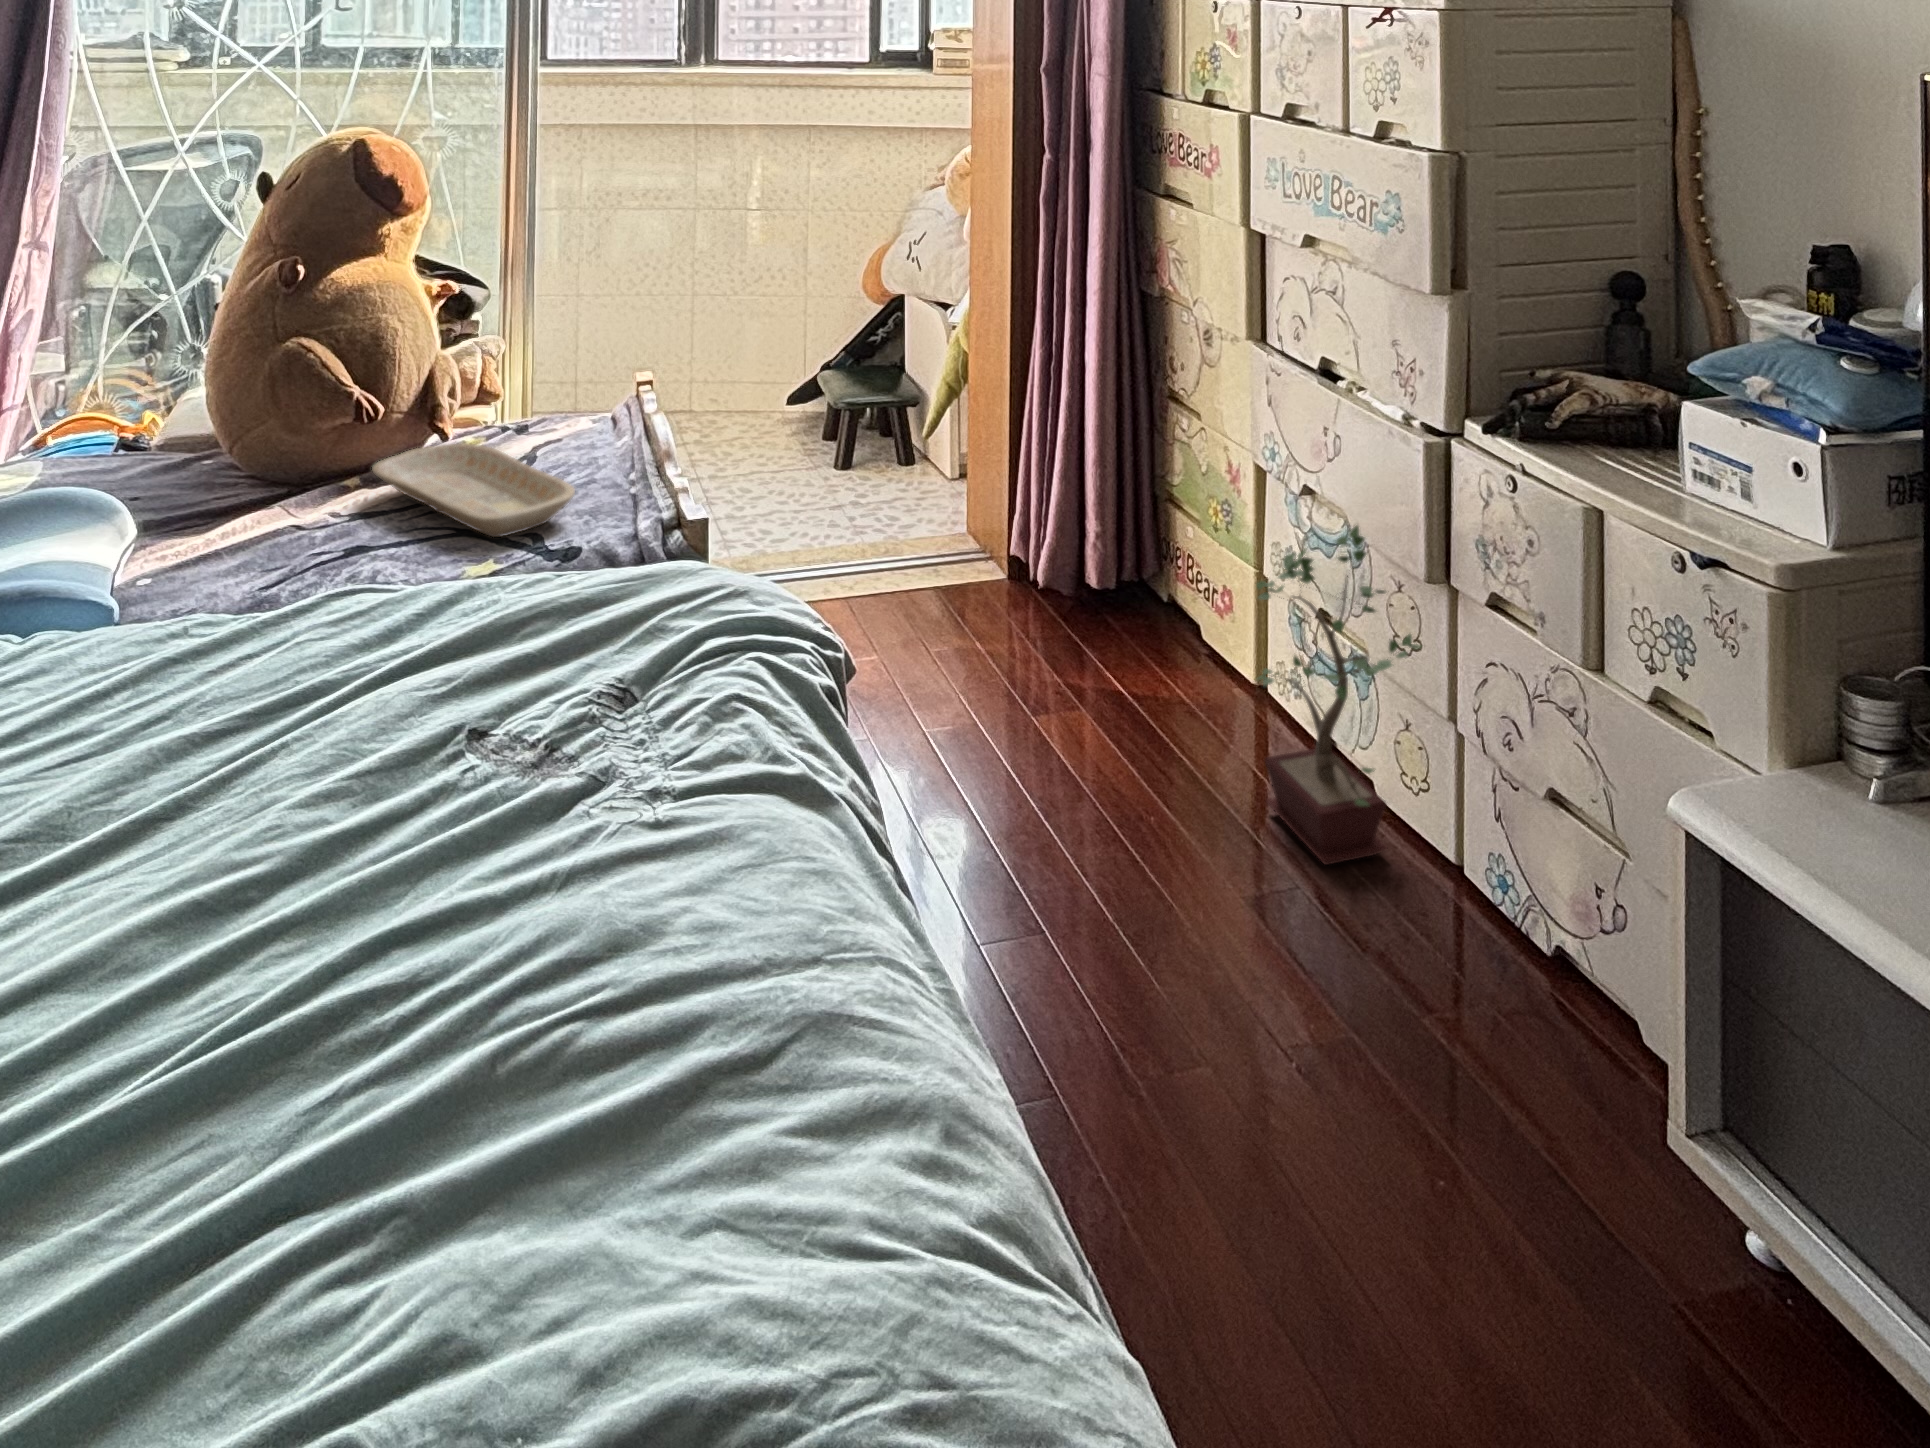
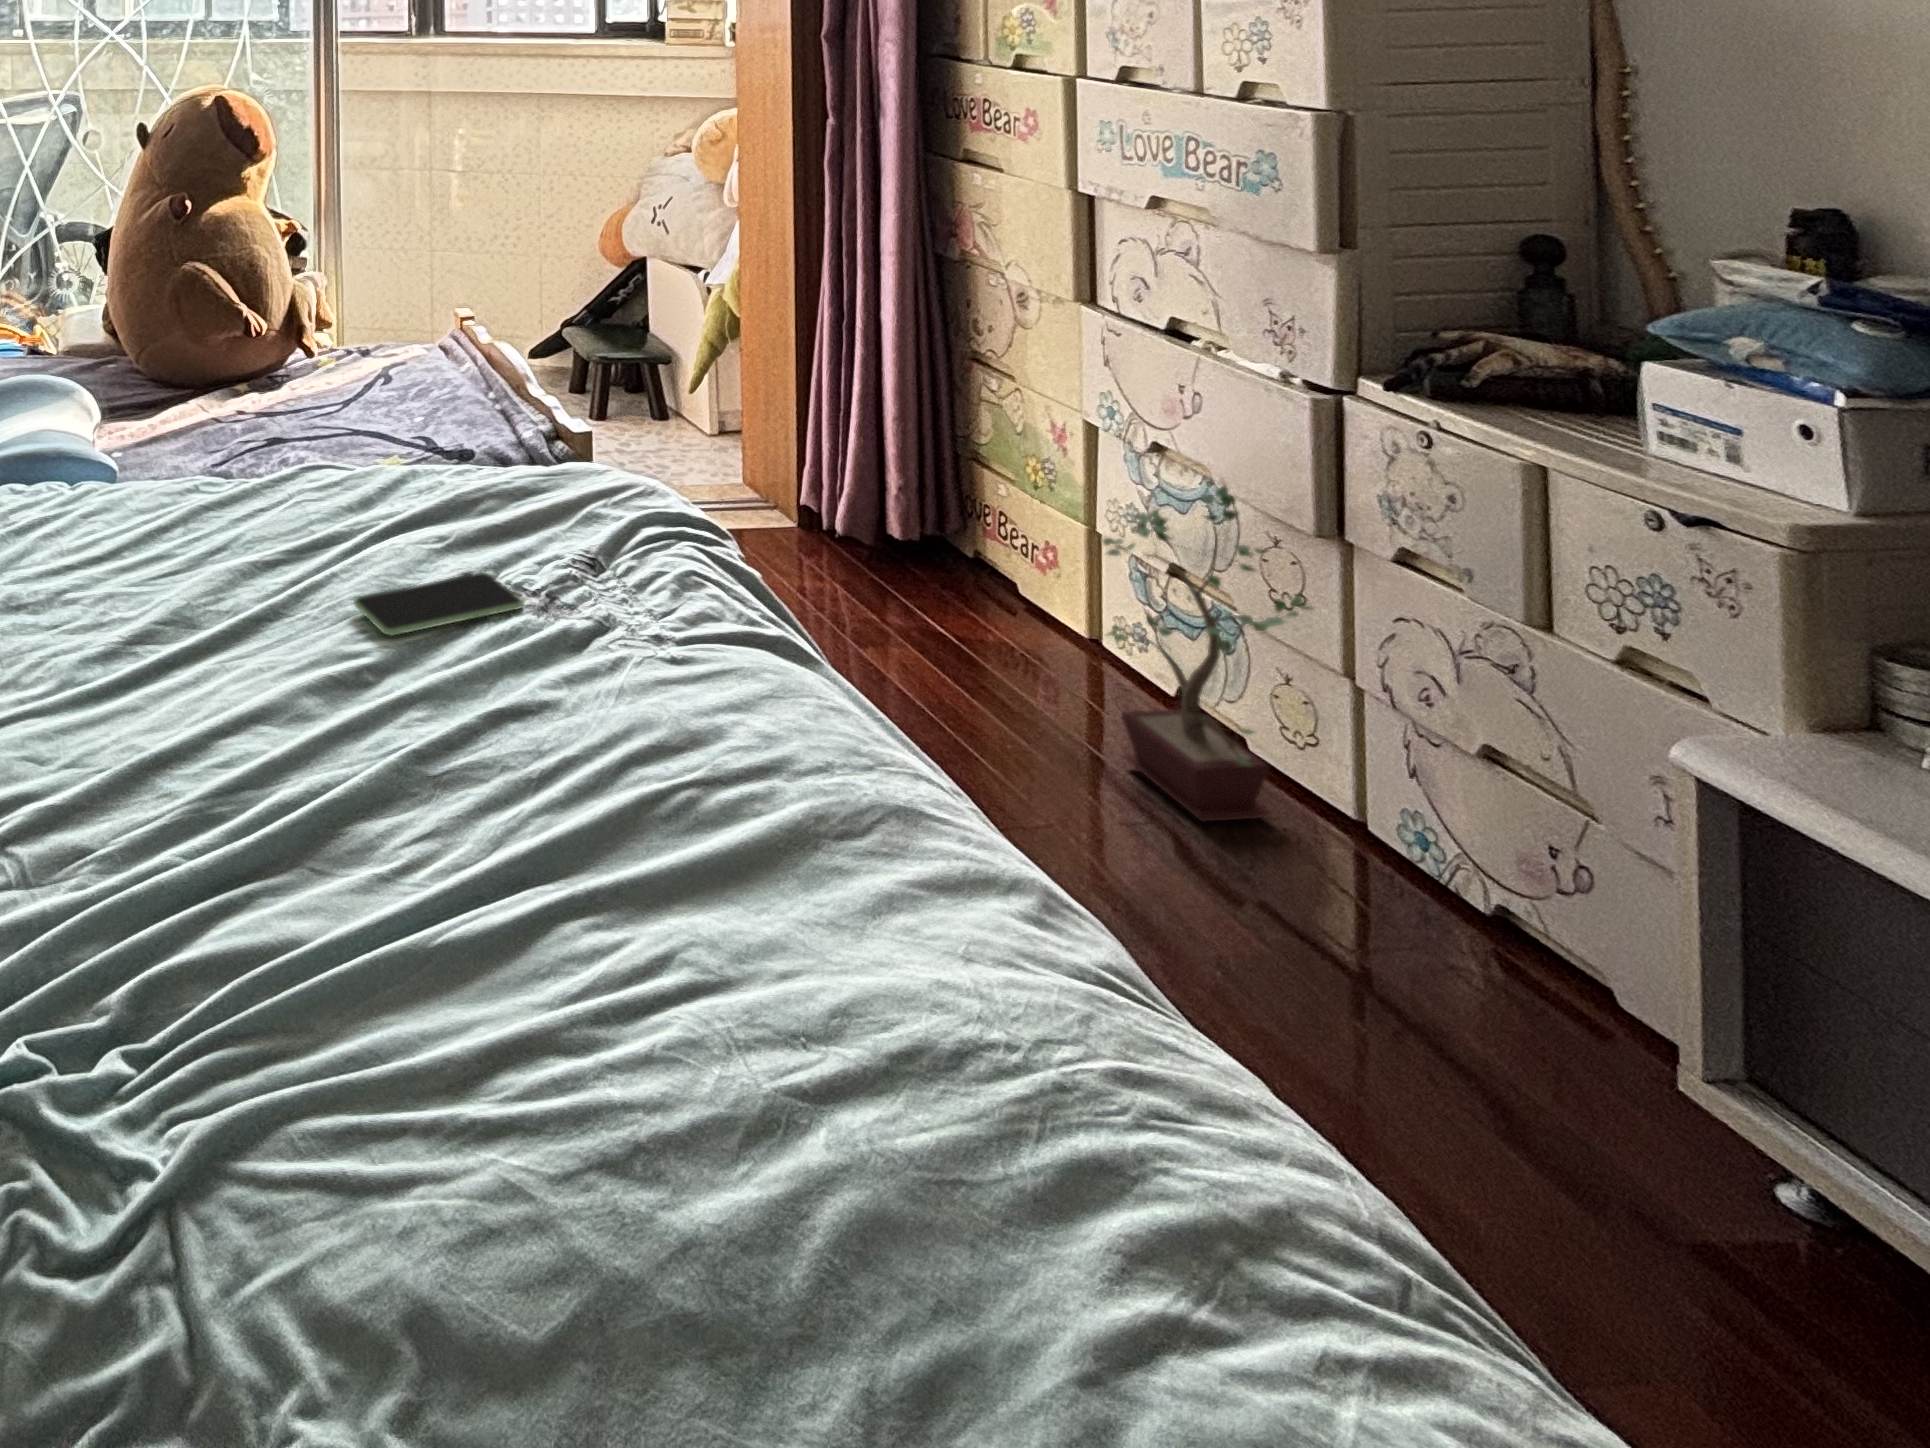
tray: present [372,443,575,537] -> none [272,359,460,437]
smartphone: none [264,739,484,844] -> present [353,572,524,635]

